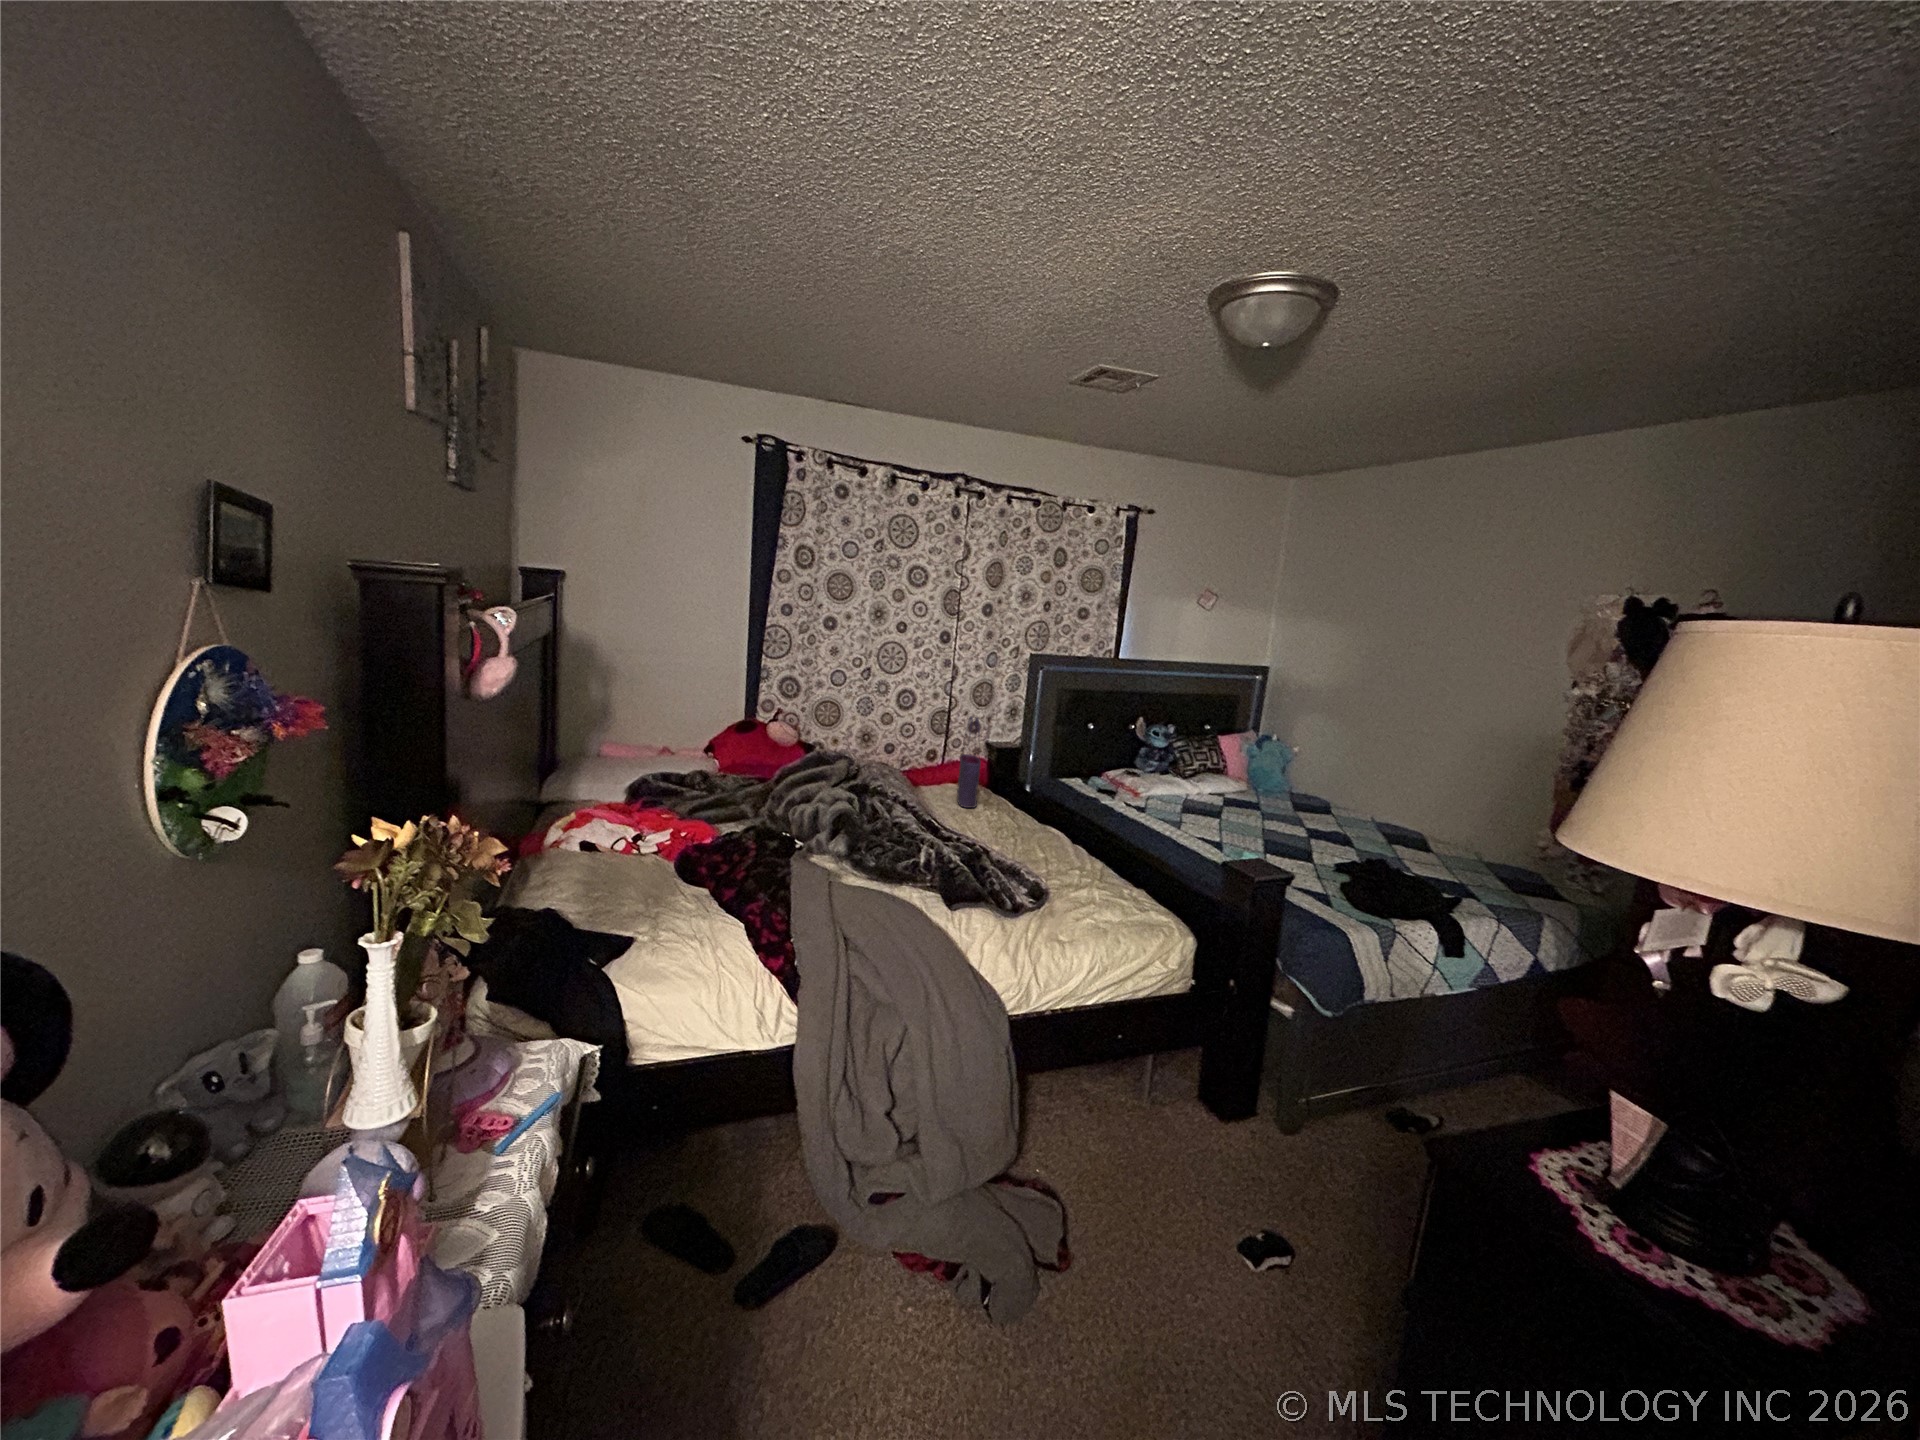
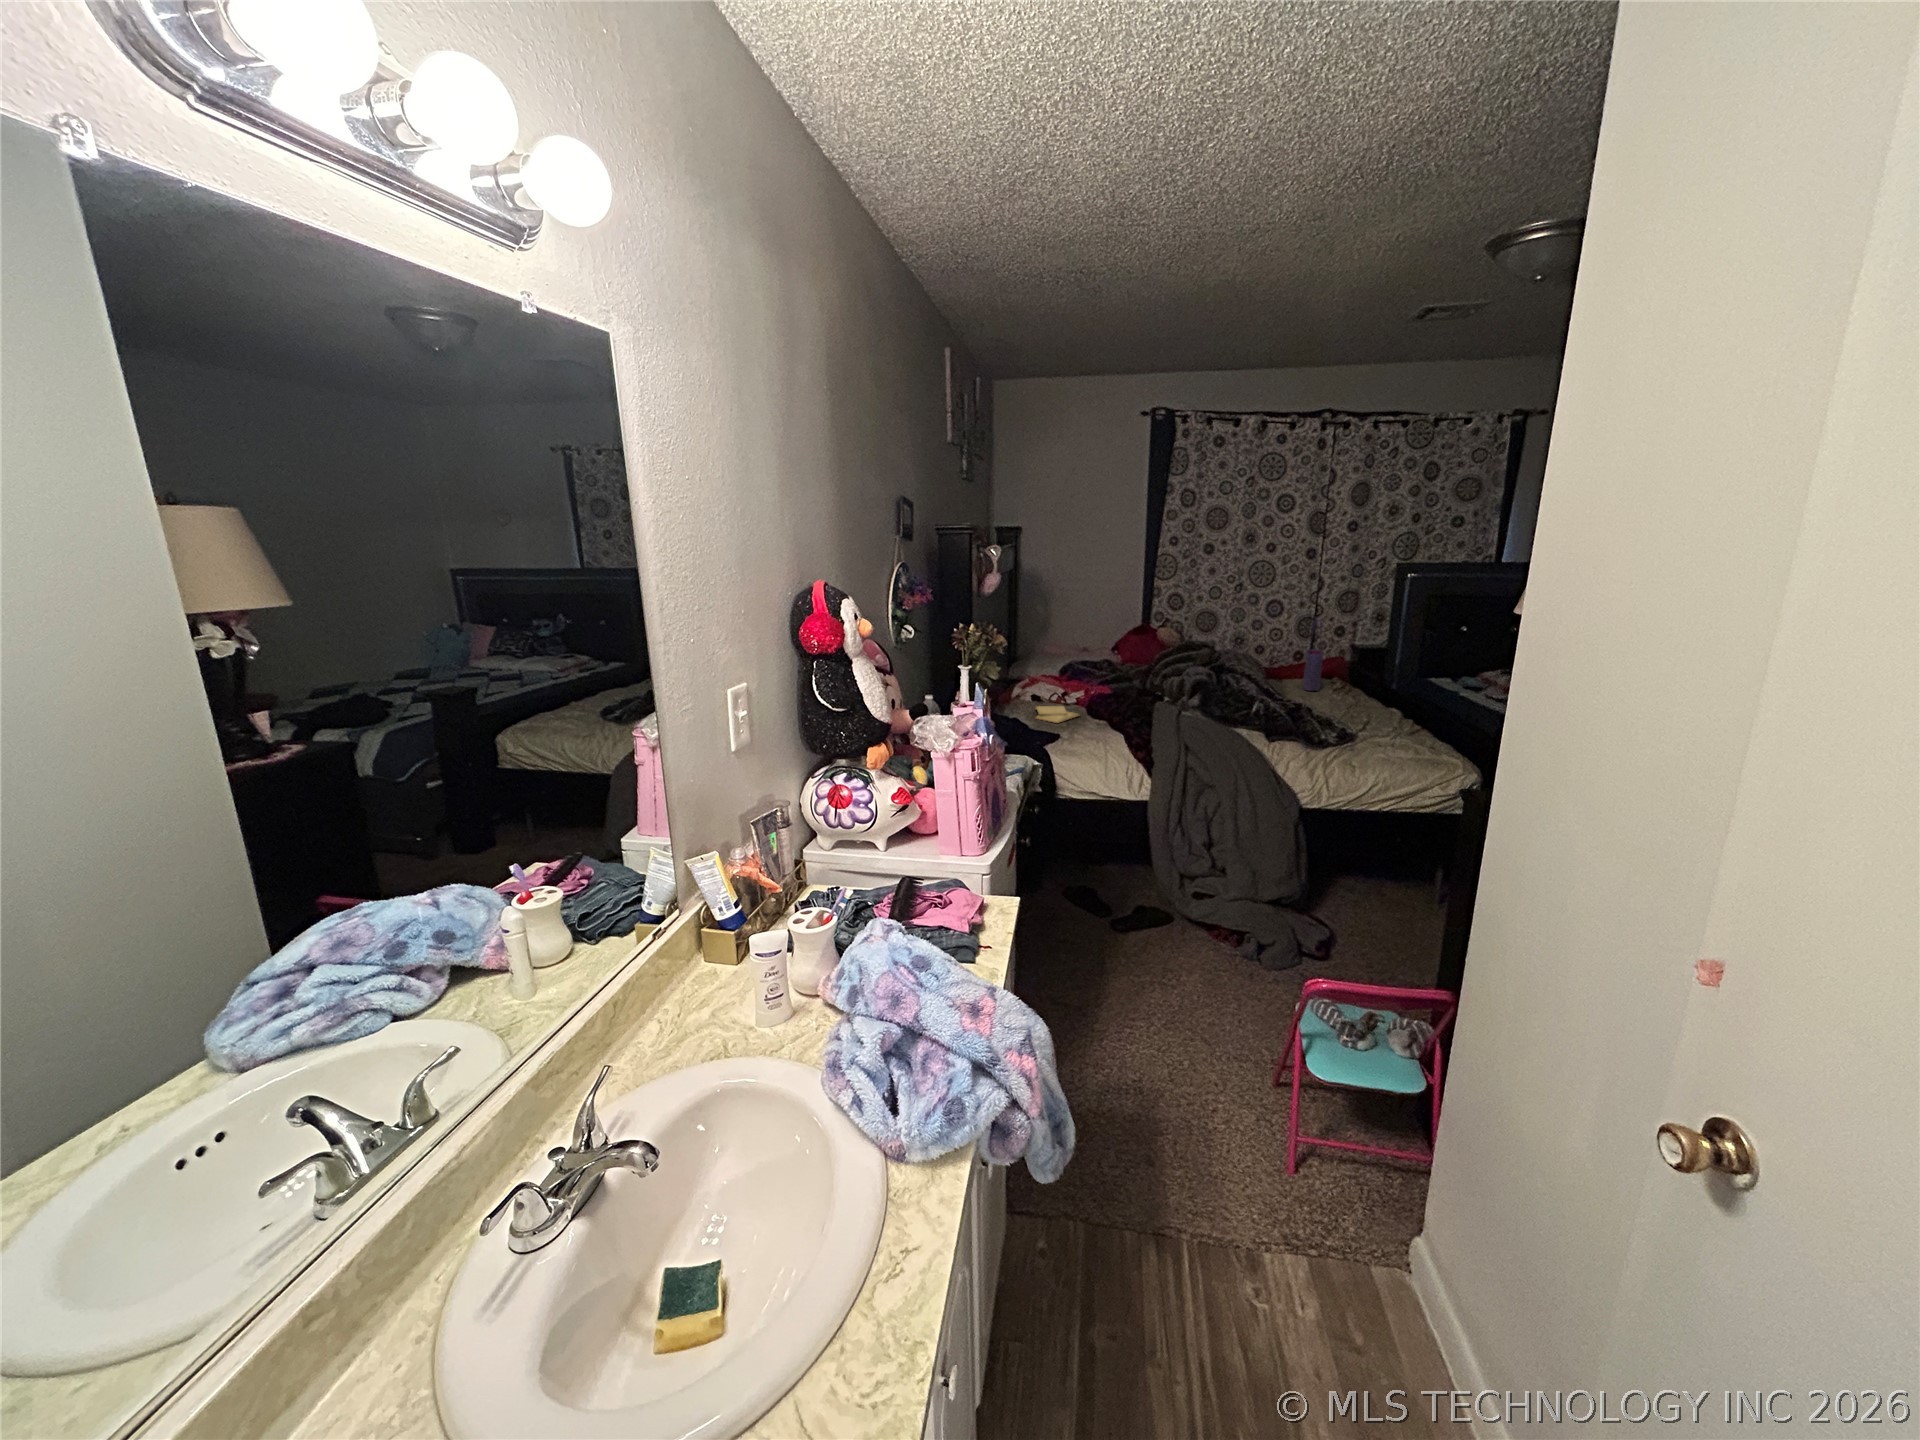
diary: none [575,870,664,913] -> present [1035,706,1079,723]

